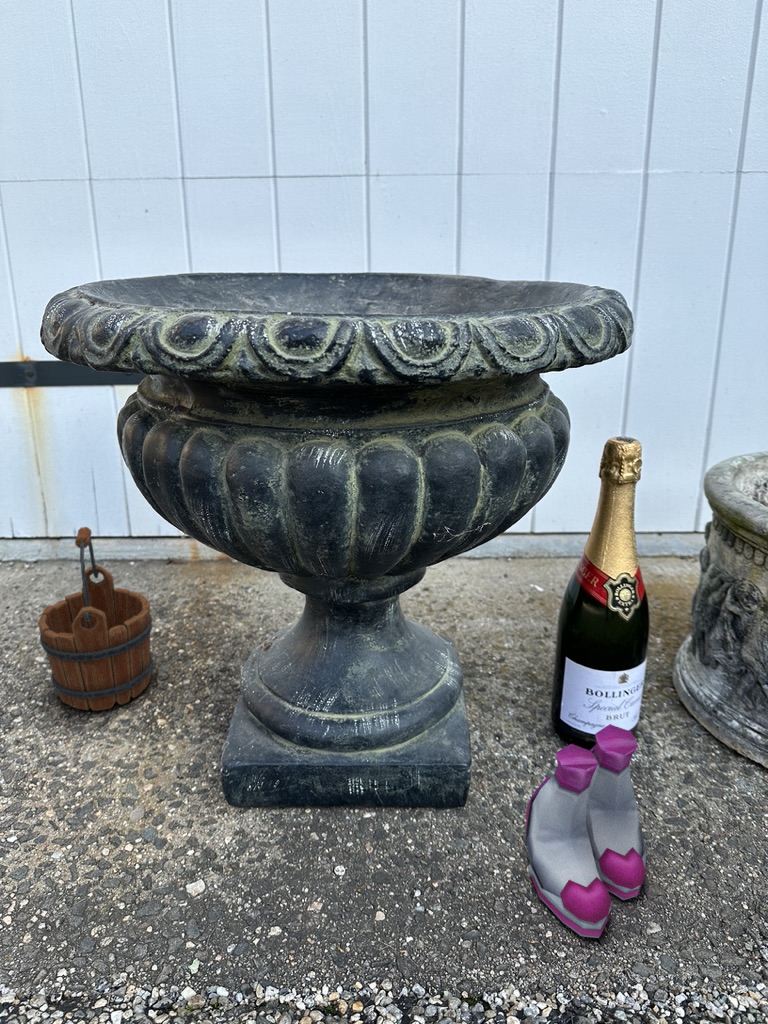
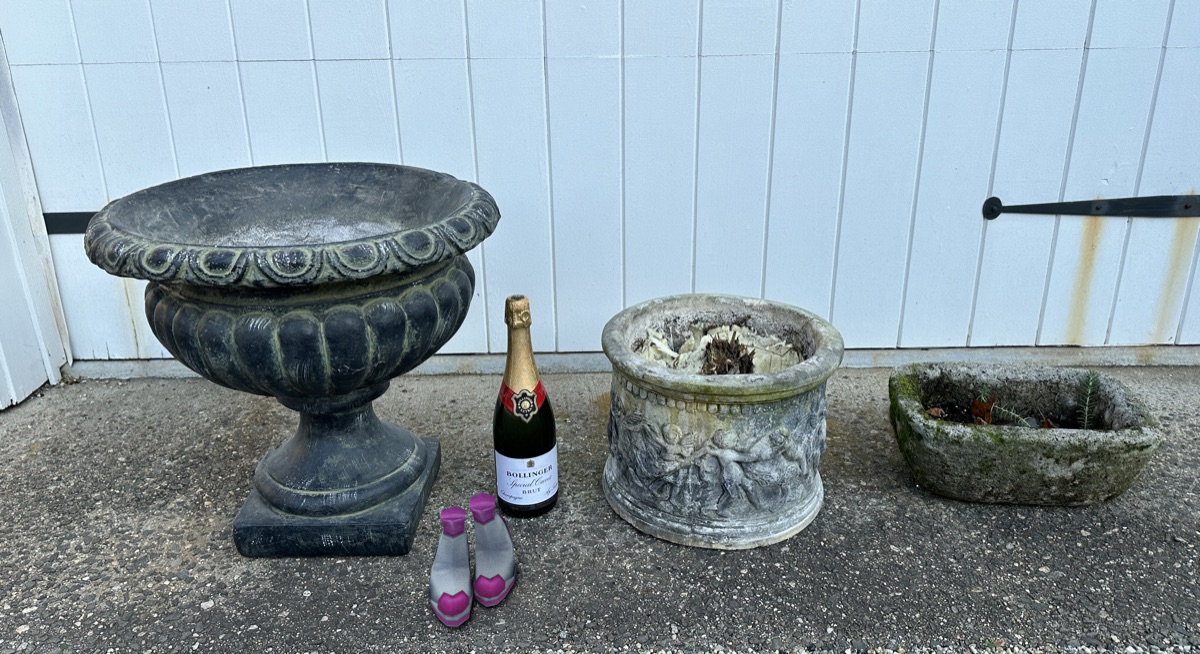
wooden bucket: present [38,527,153,711] -> none [112,358,207,497]

